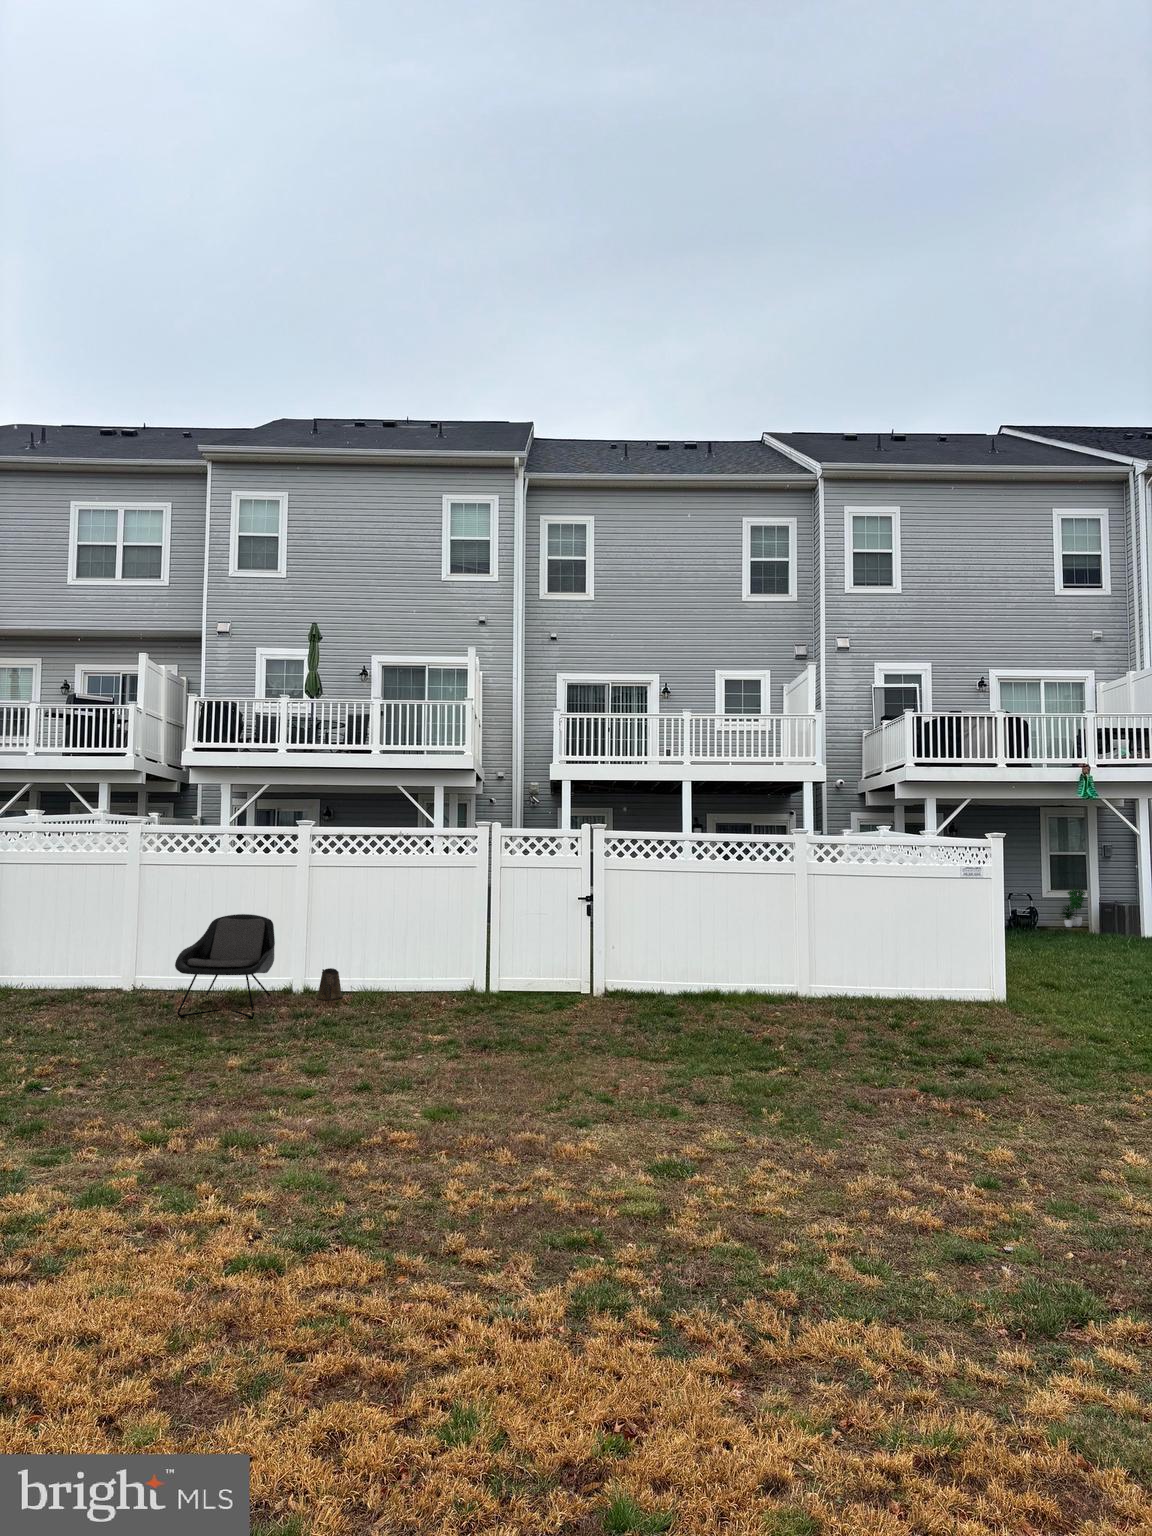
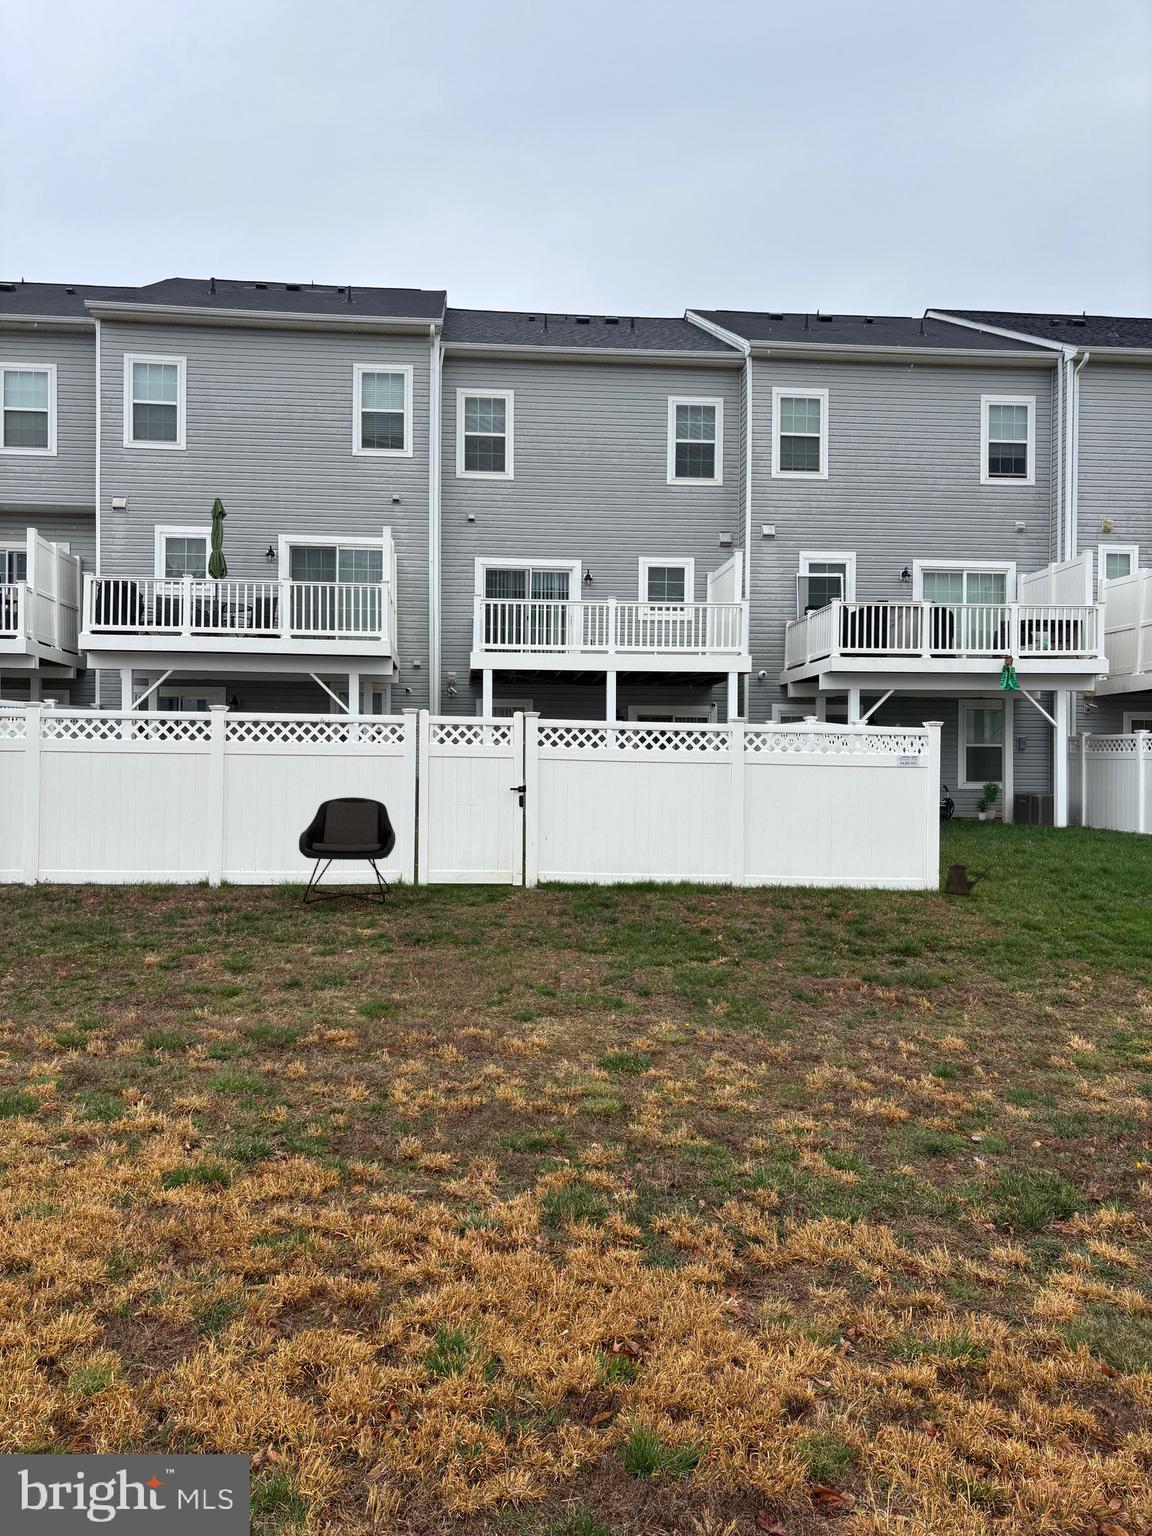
lounge chair: present [175,914,275,1019] -> present [299,797,396,905]
watering can: present [317,968,343,1000] -> present [942,864,994,894]

